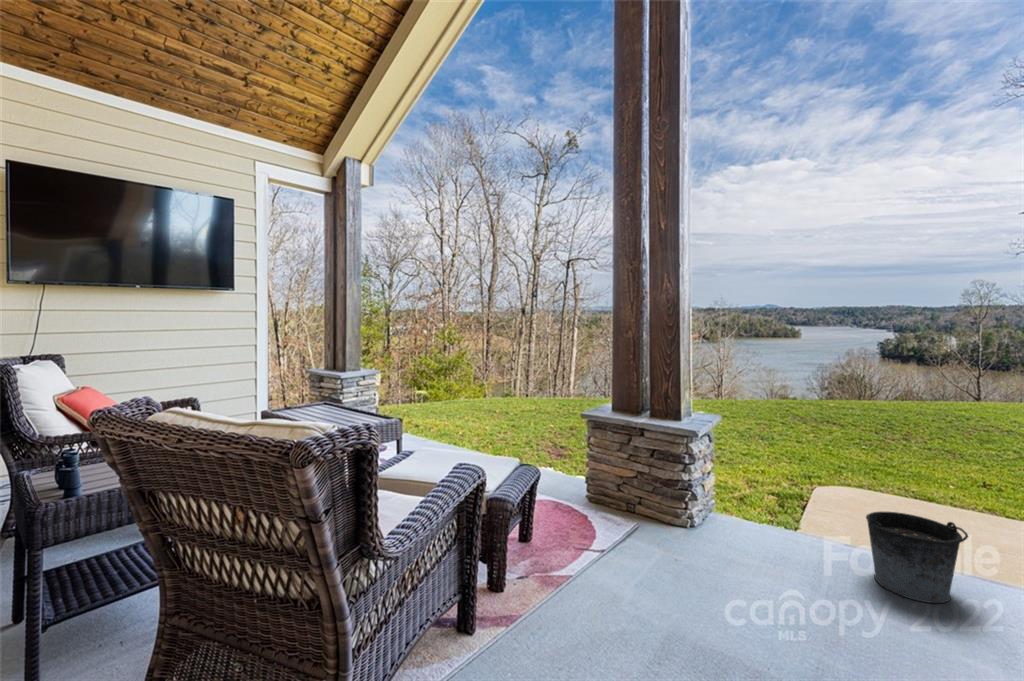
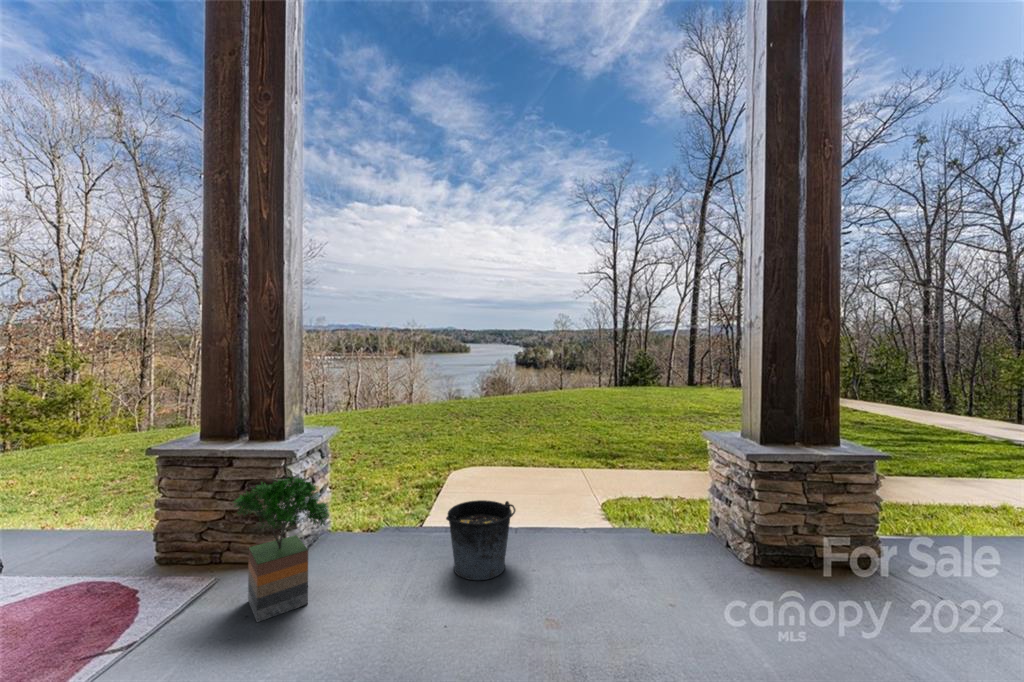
potted tree: none [660,452,744,567] -> present [234,477,329,622]

